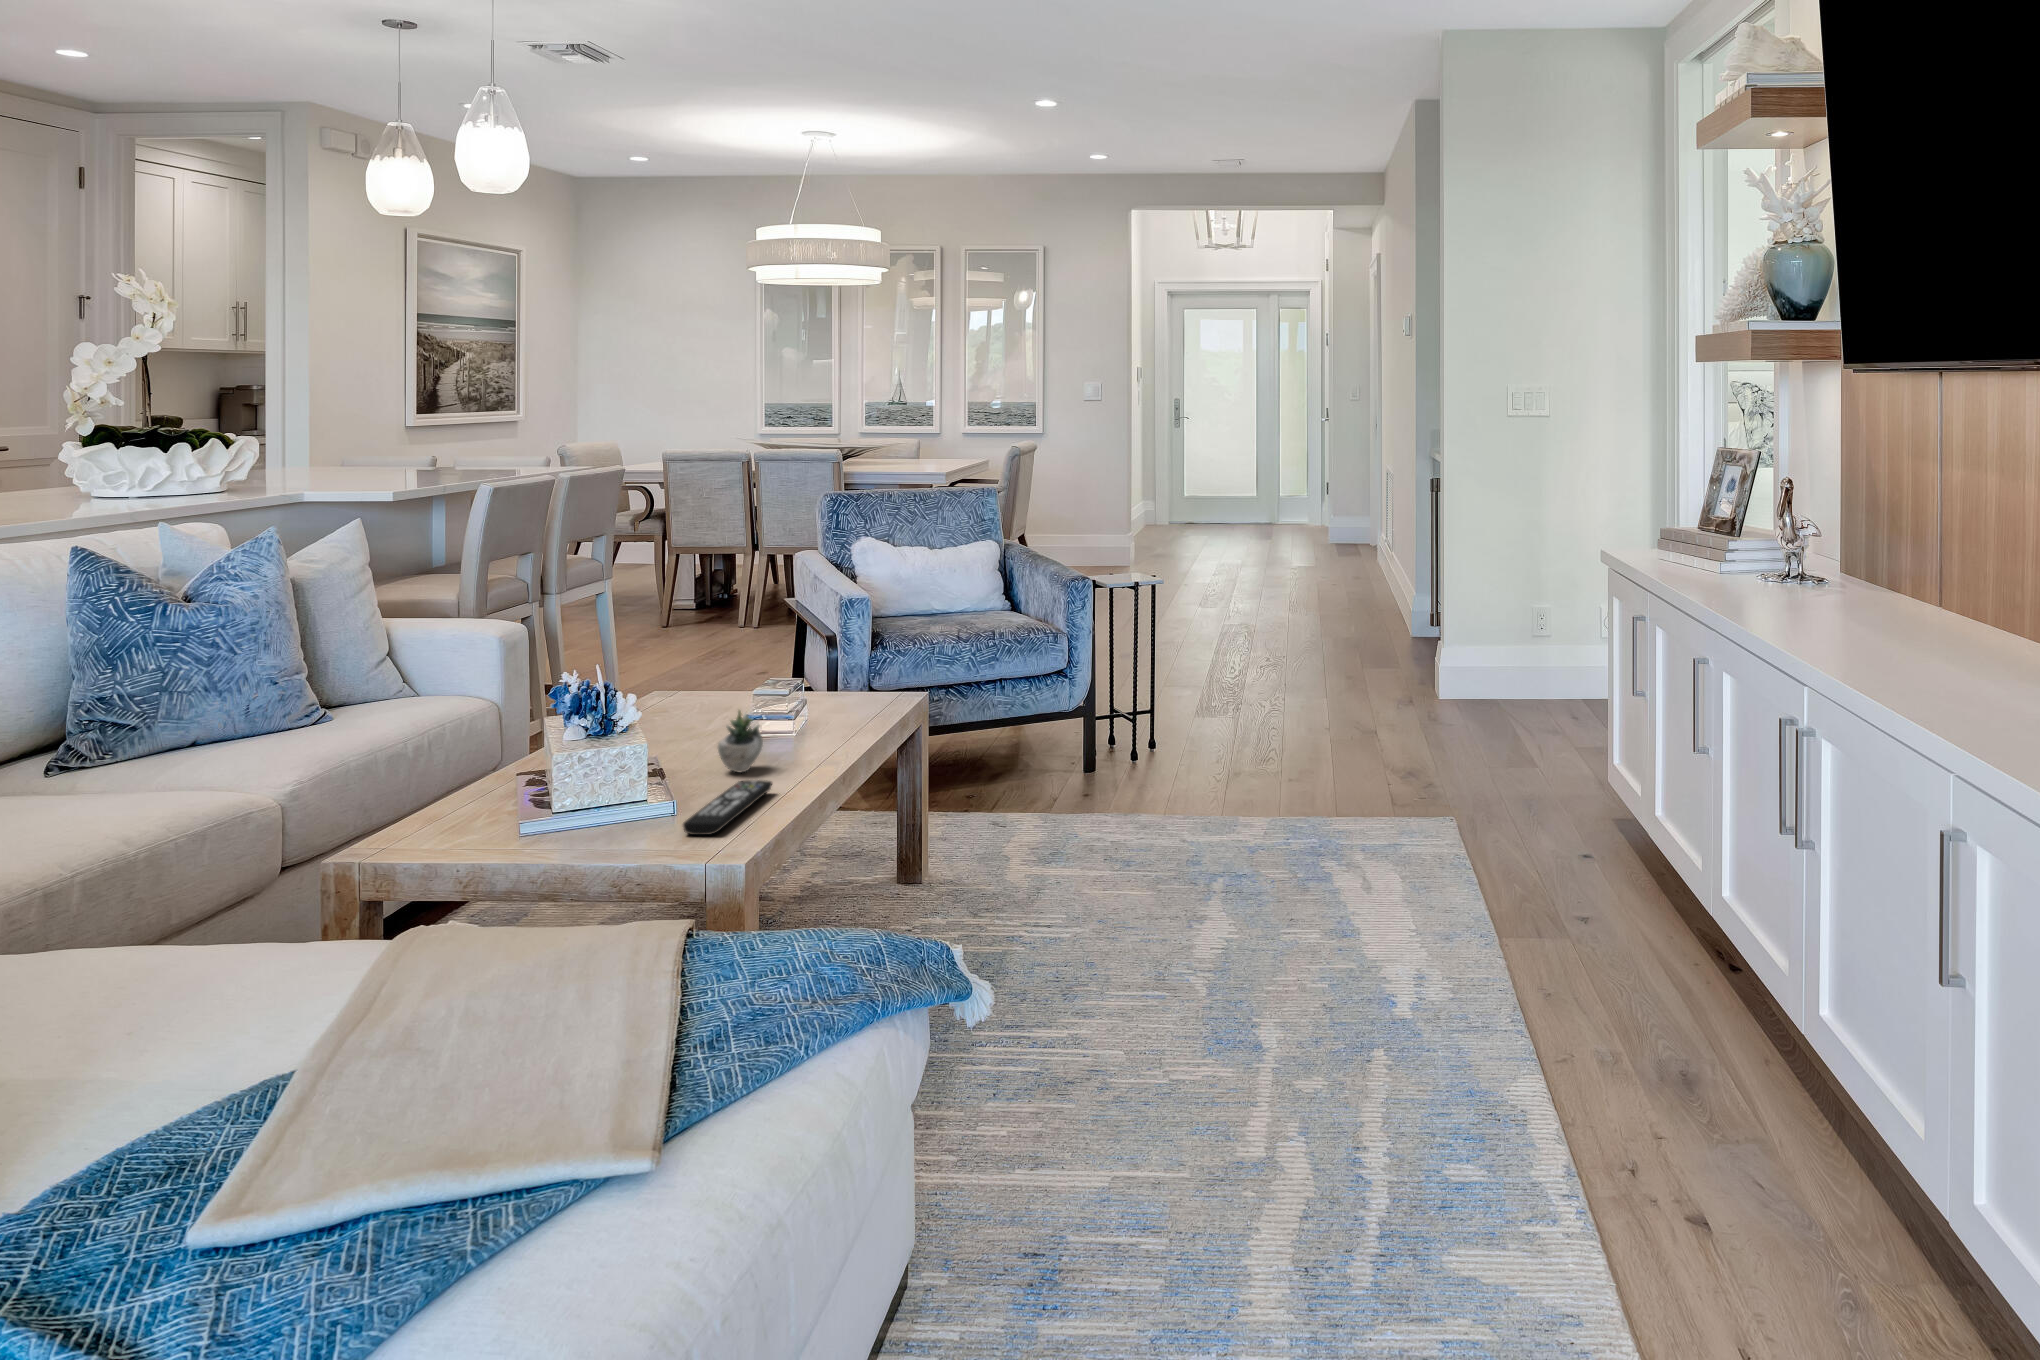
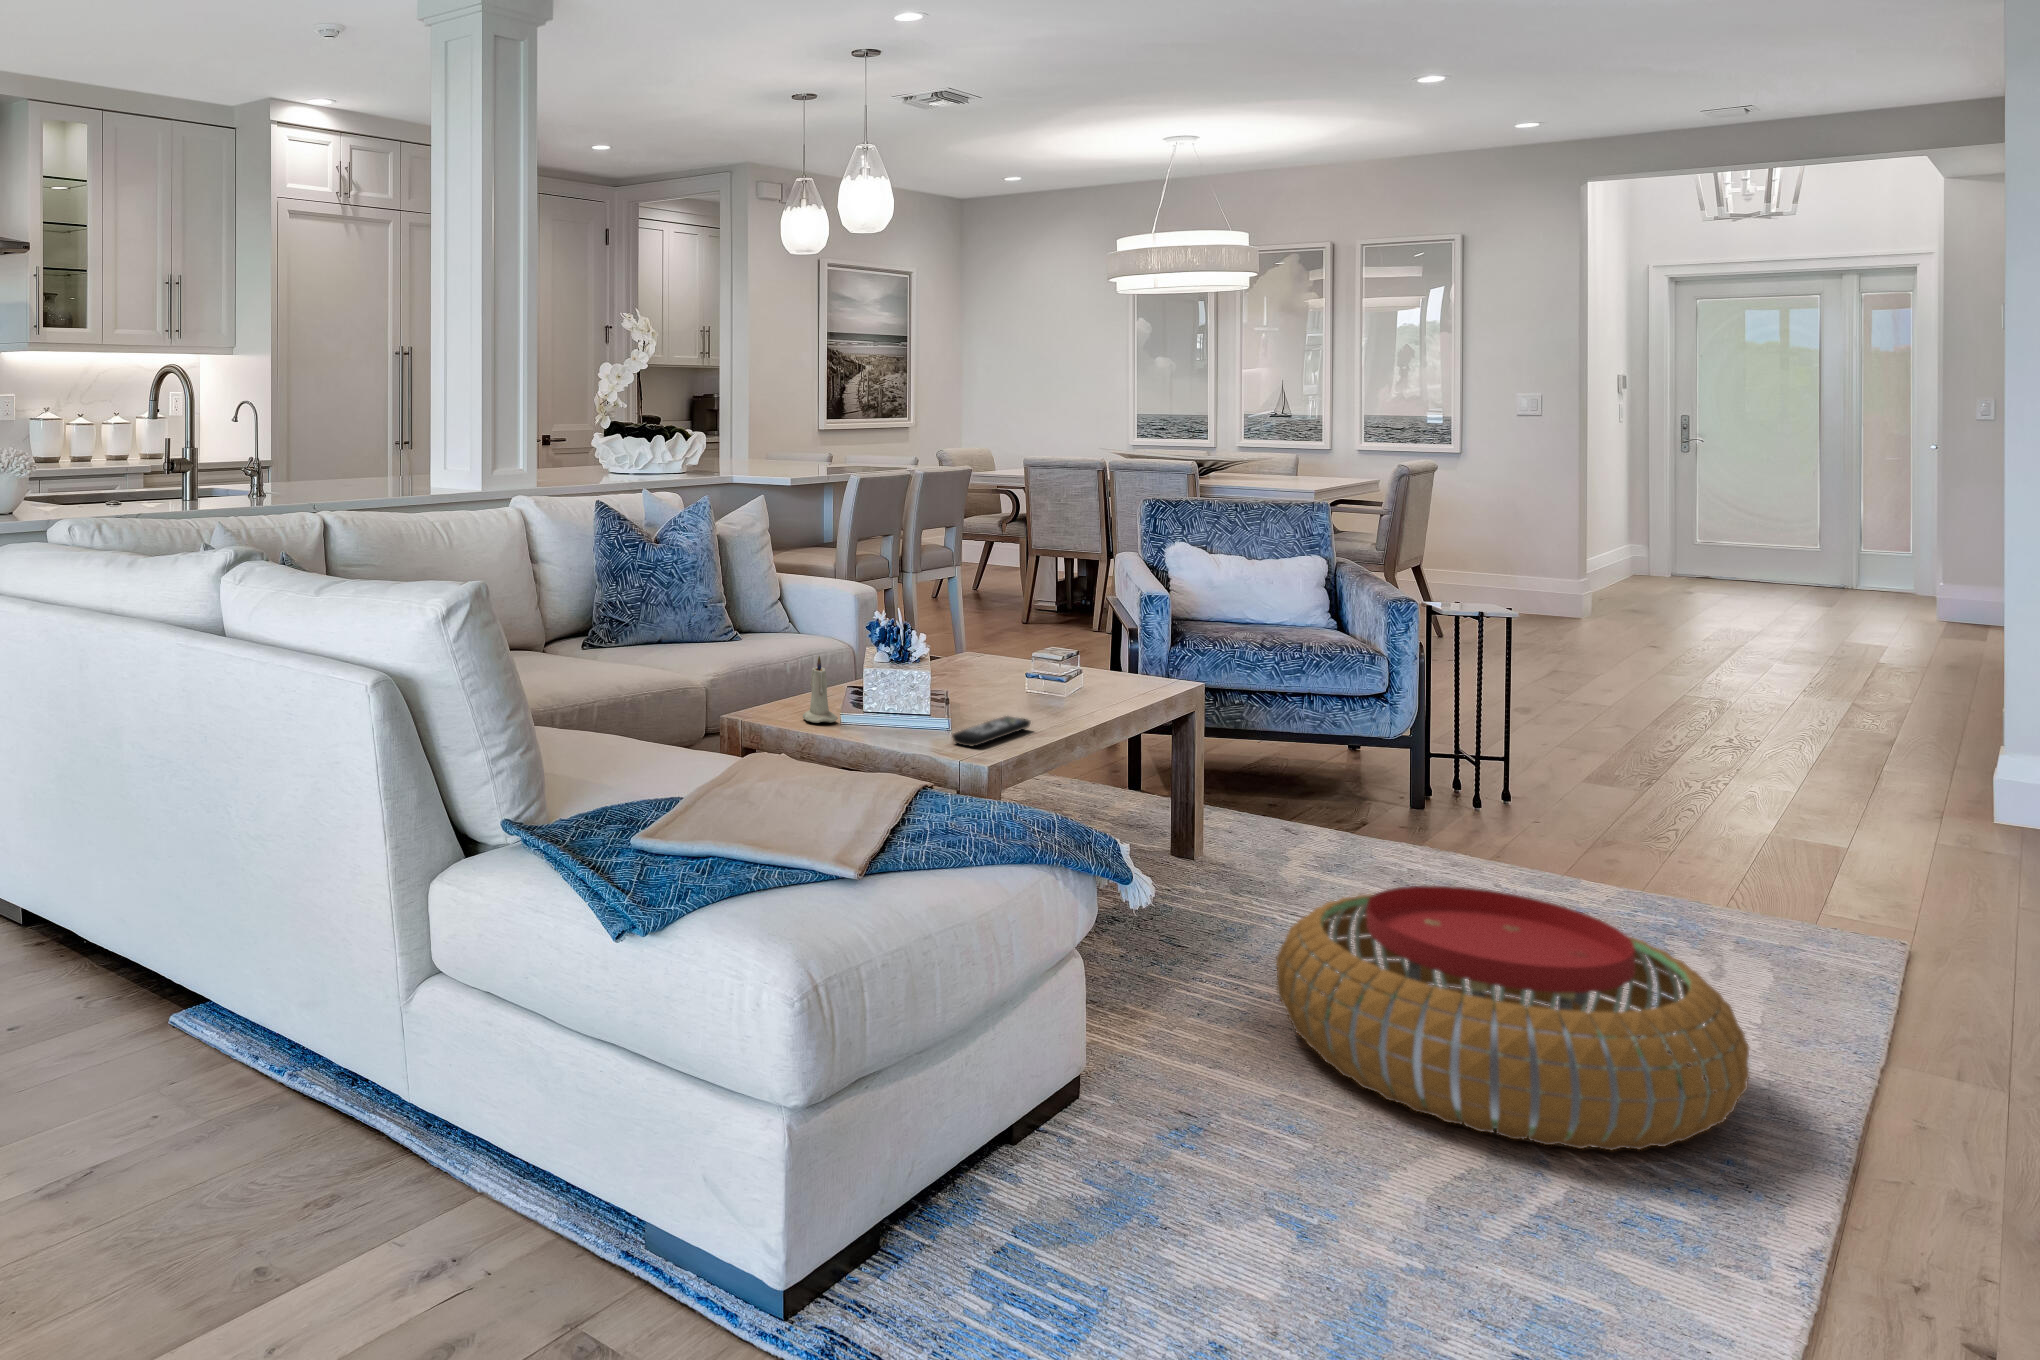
succulent plant: present [718,710,763,773] -> none [994,661,1066,713]
candle: none [458,747,513,843] -> present [803,656,838,723]
pouf: none [1069,873,1468,1147] -> present [1276,886,1749,1150]

